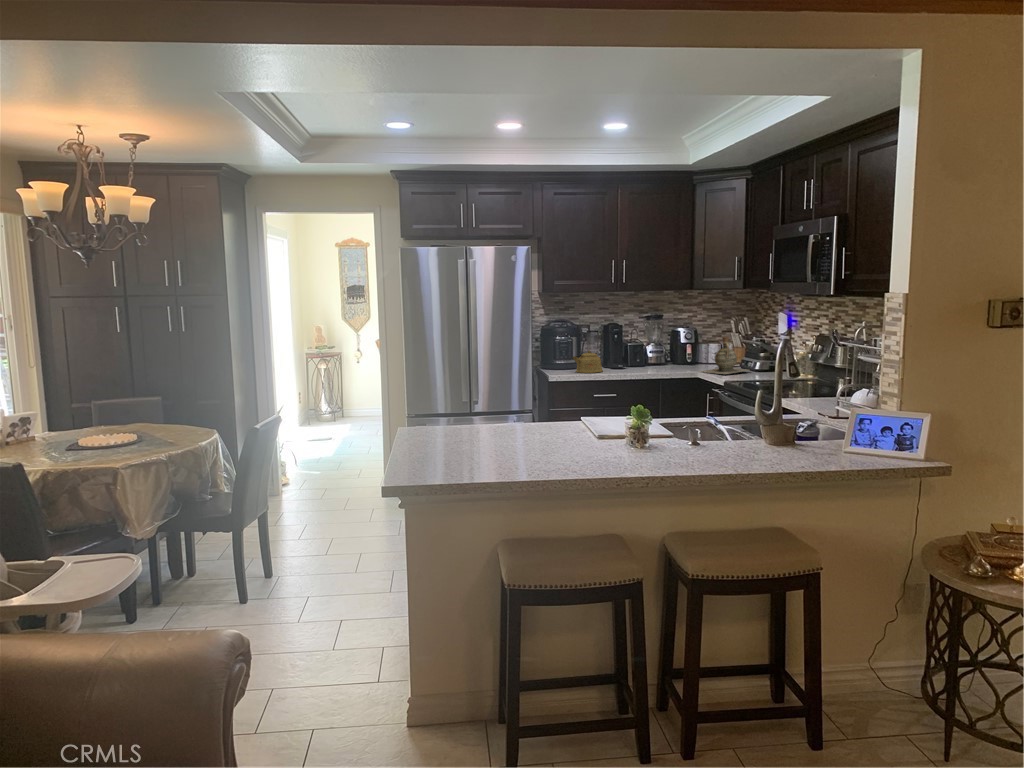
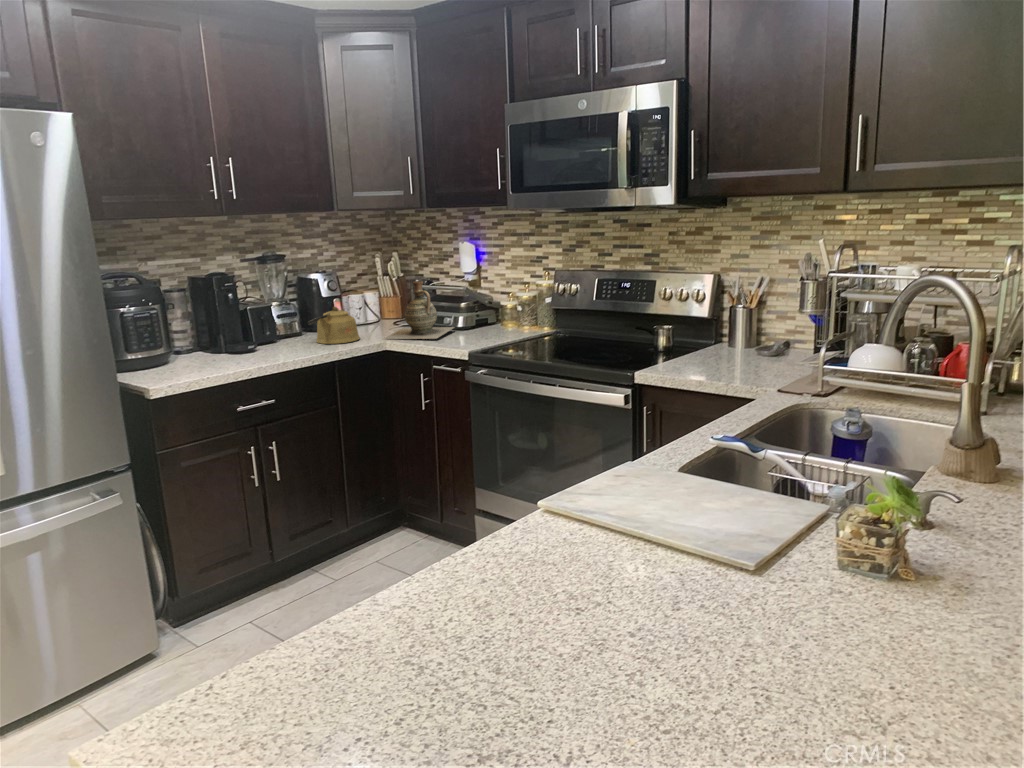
kettle: present [572,351,603,373] -> present [308,307,360,344]

